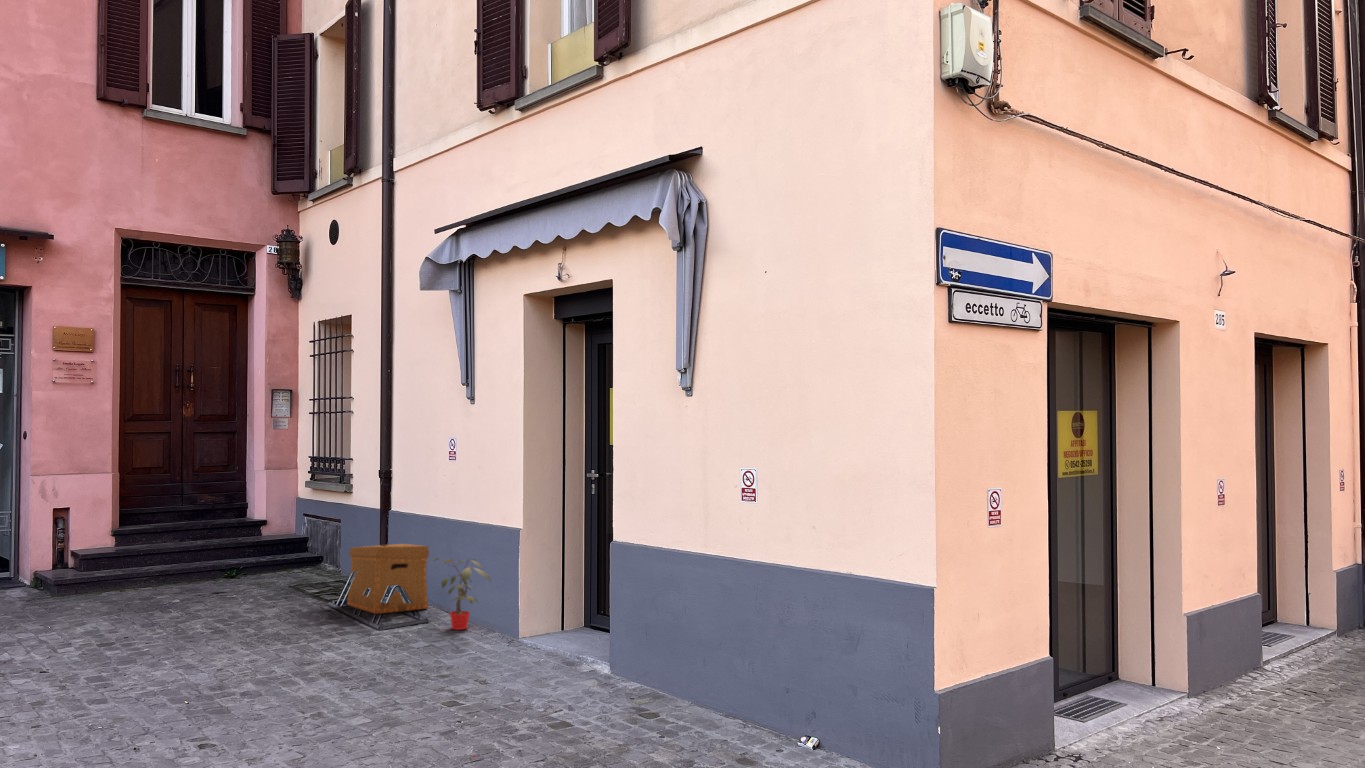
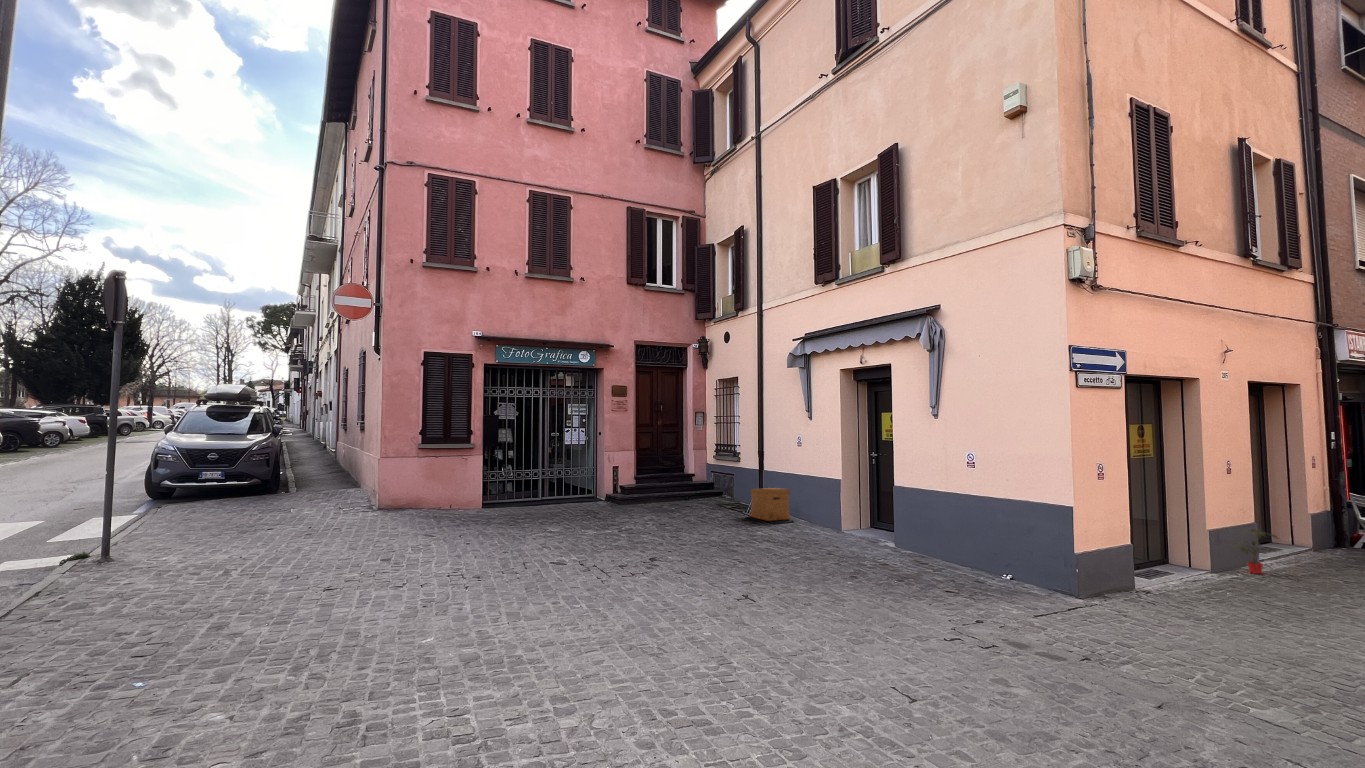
potted plant: present [434,558,491,630] -> present [1235,529,1278,574]

